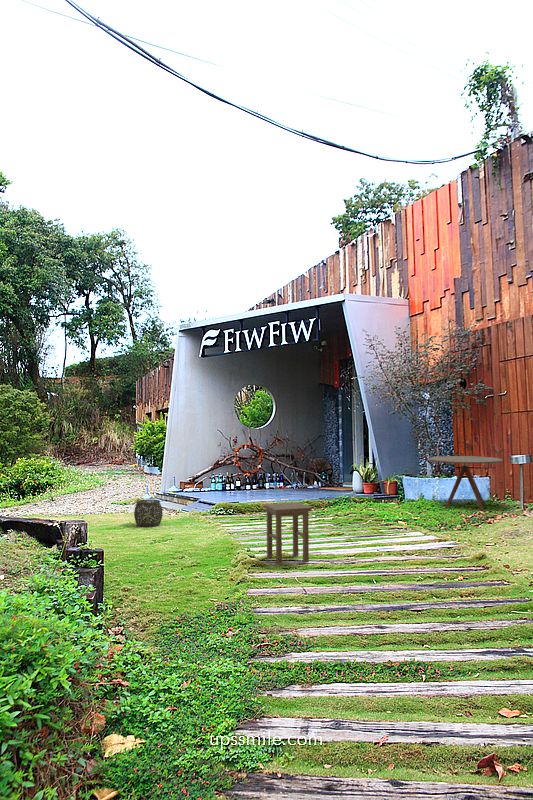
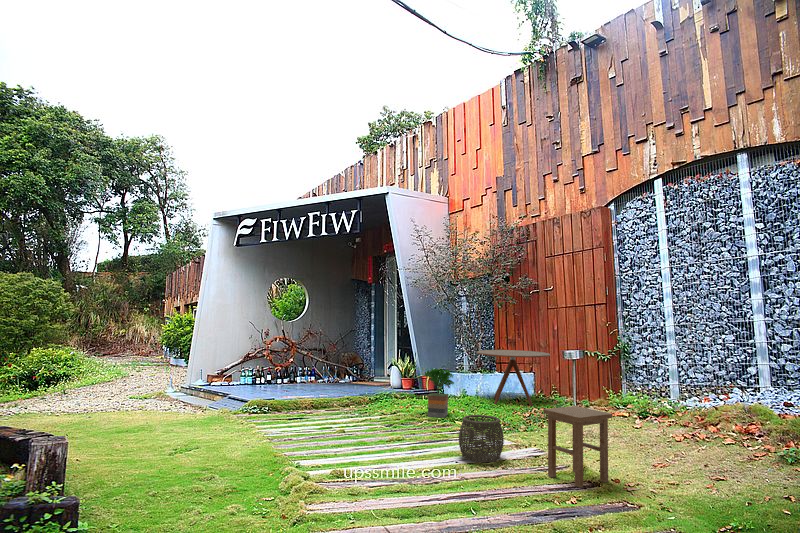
potted tree: none [370,474,399,519] -> present [425,369,454,418]
woven basket: present [134,499,163,527] -> present [458,415,504,462]
stool: present [264,502,312,564] -> present [544,406,612,487]

